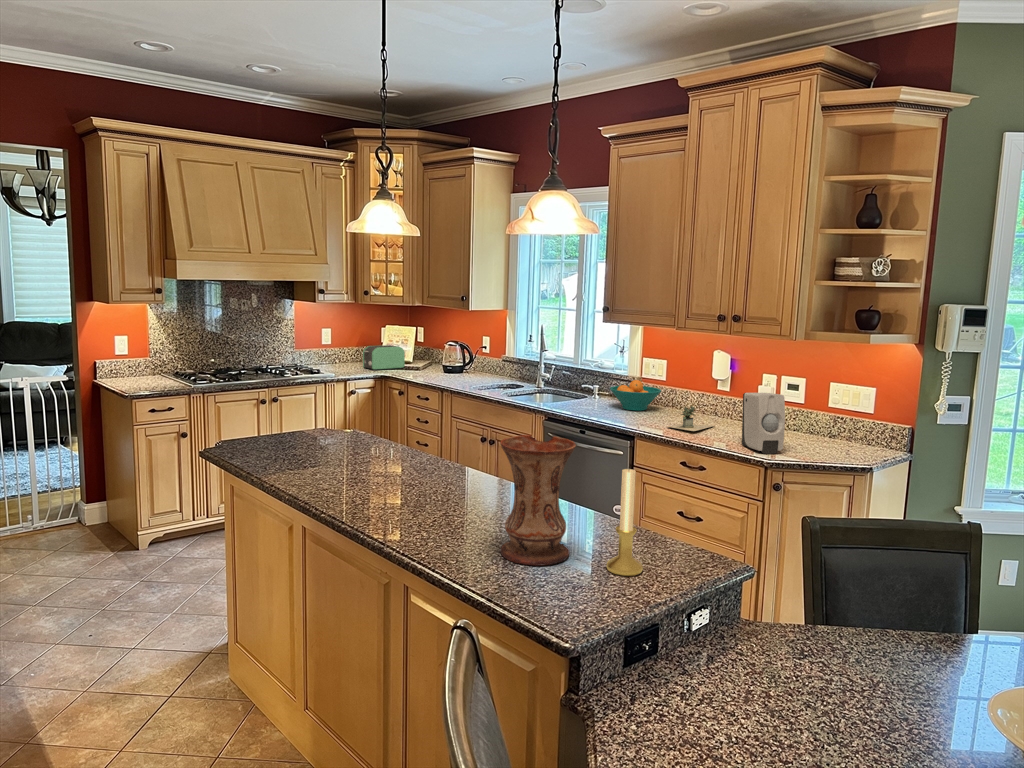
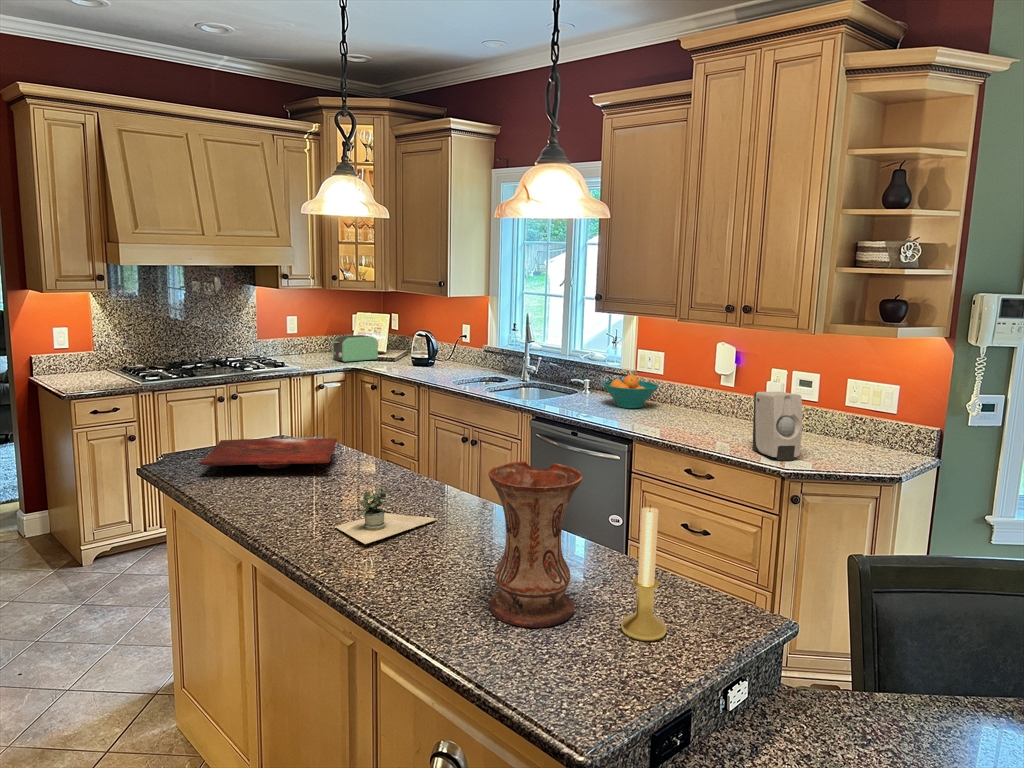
potted plant: present [668,406,713,431] -> present [335,487,463,544]
cutting board: none [256,429,372,453] -> present [199,438,337,469]

